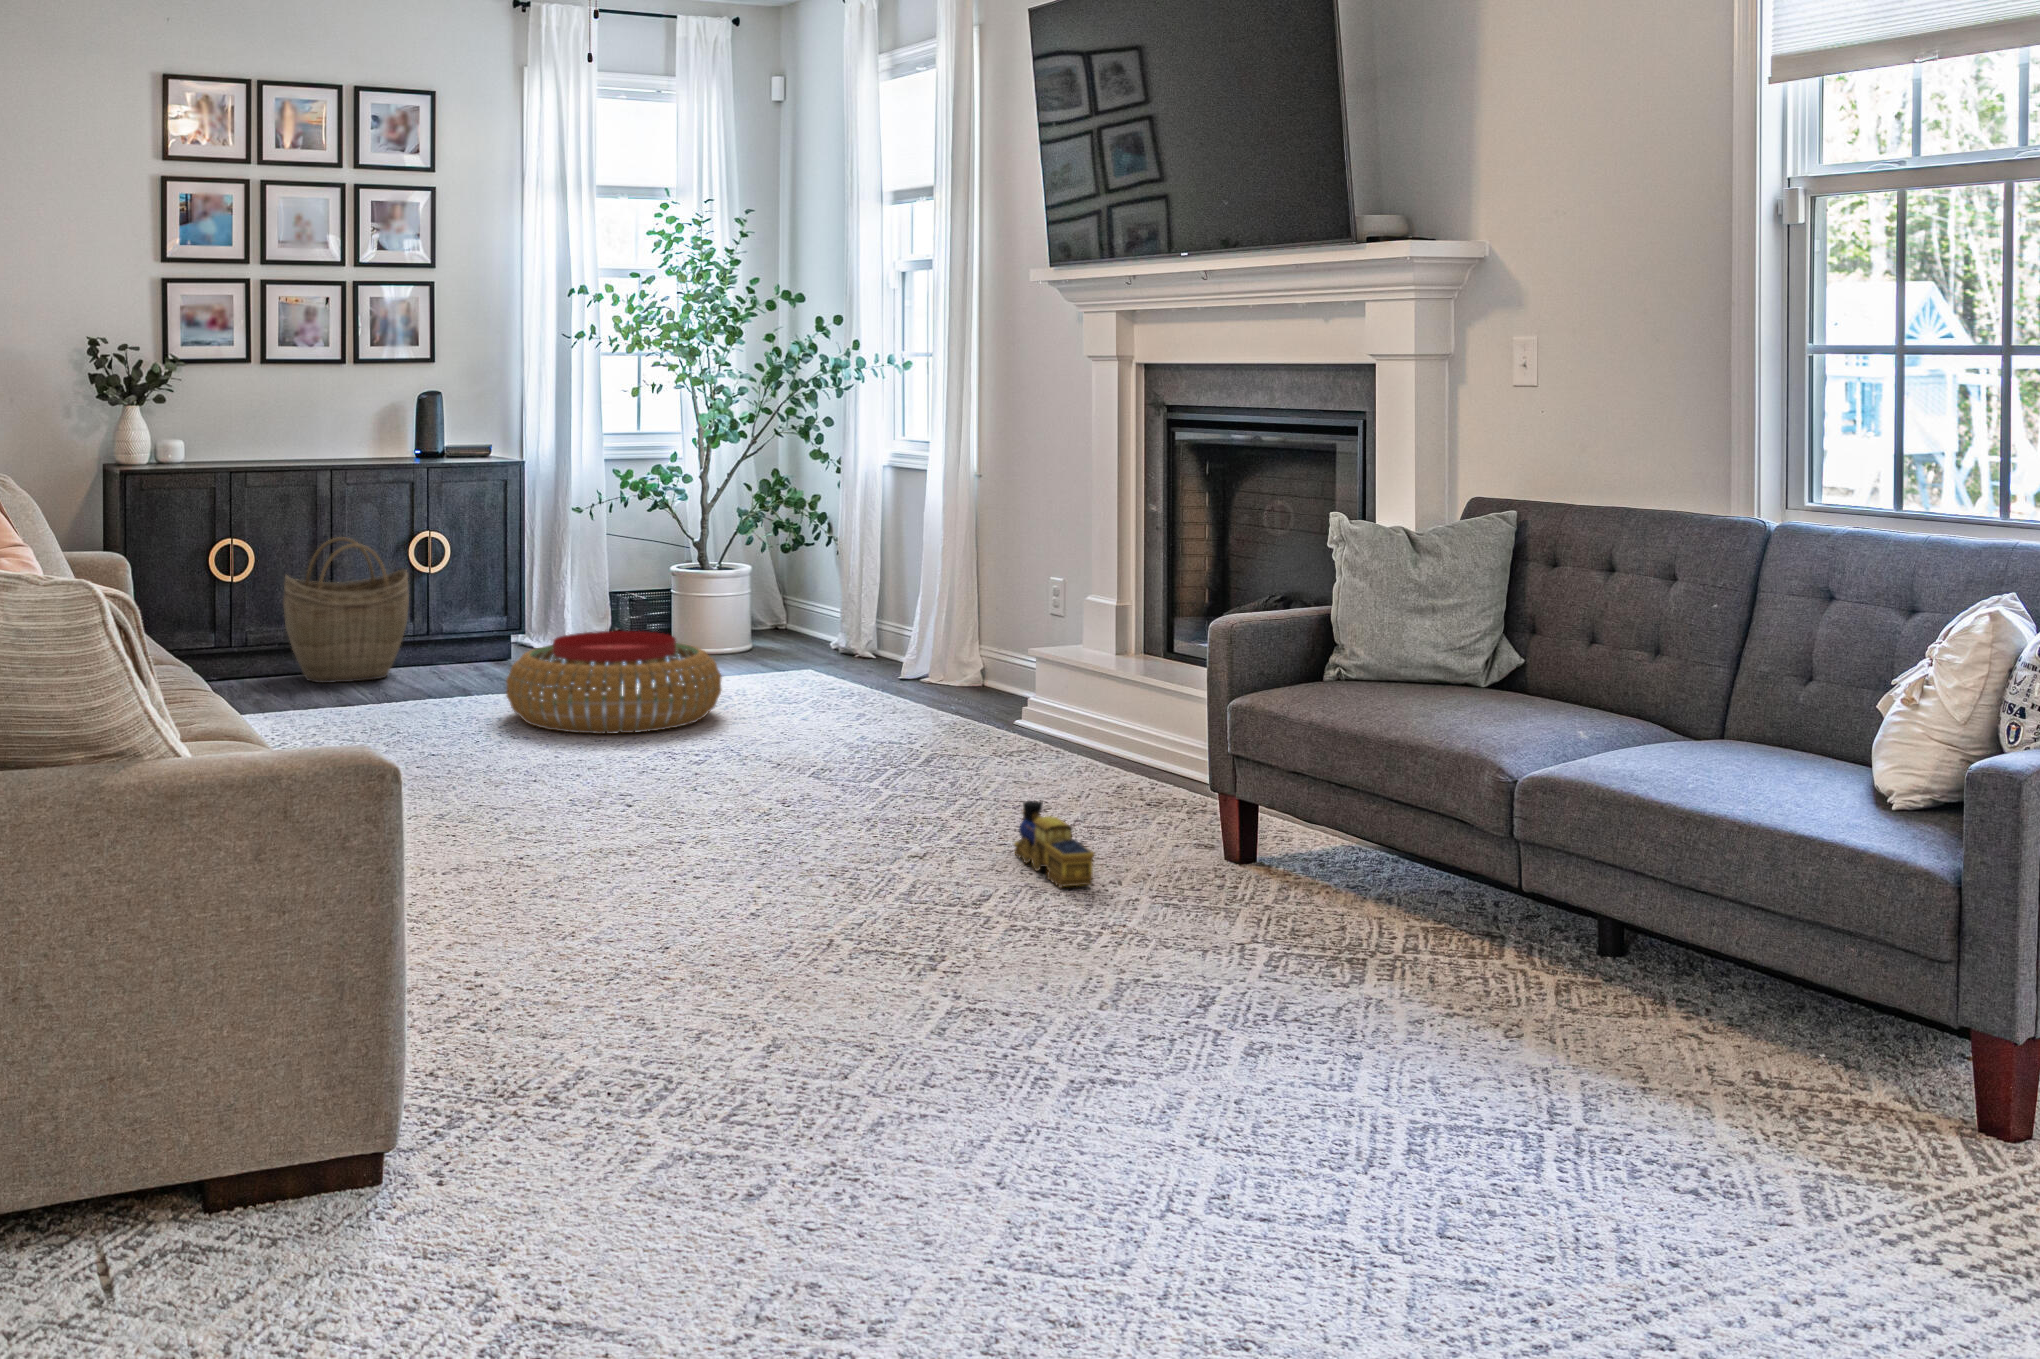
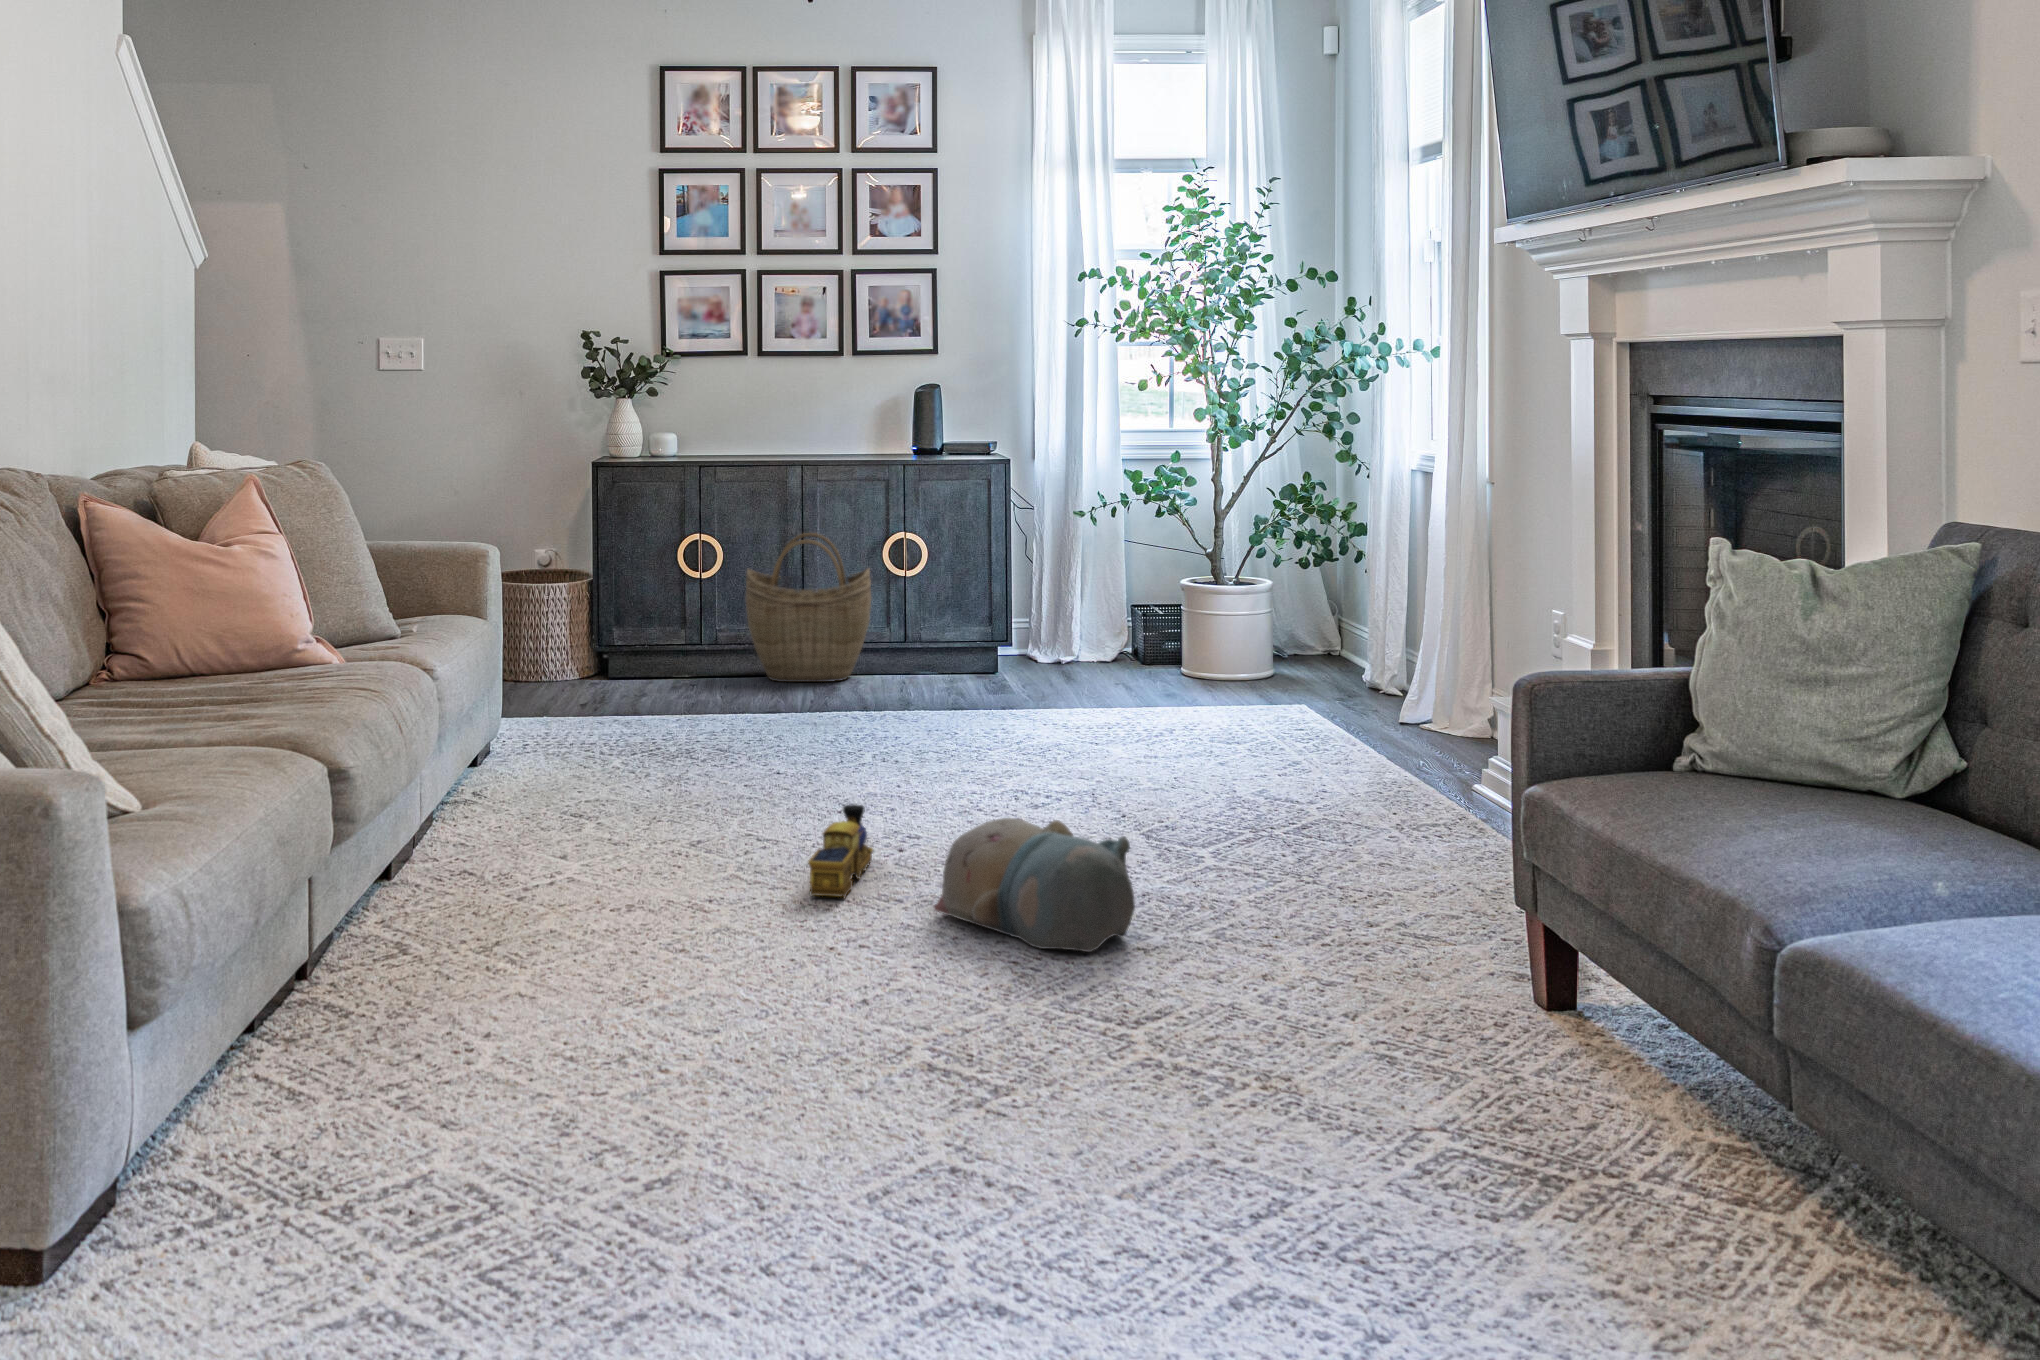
pouf: present [506,631,722,734] -> none [897,644,1135,760]
plush toy: none [731,764,911,867] -> present [934,818,1135,952]
toy train: present [1014,801,1094,888] -> present [808,805,873,898]

